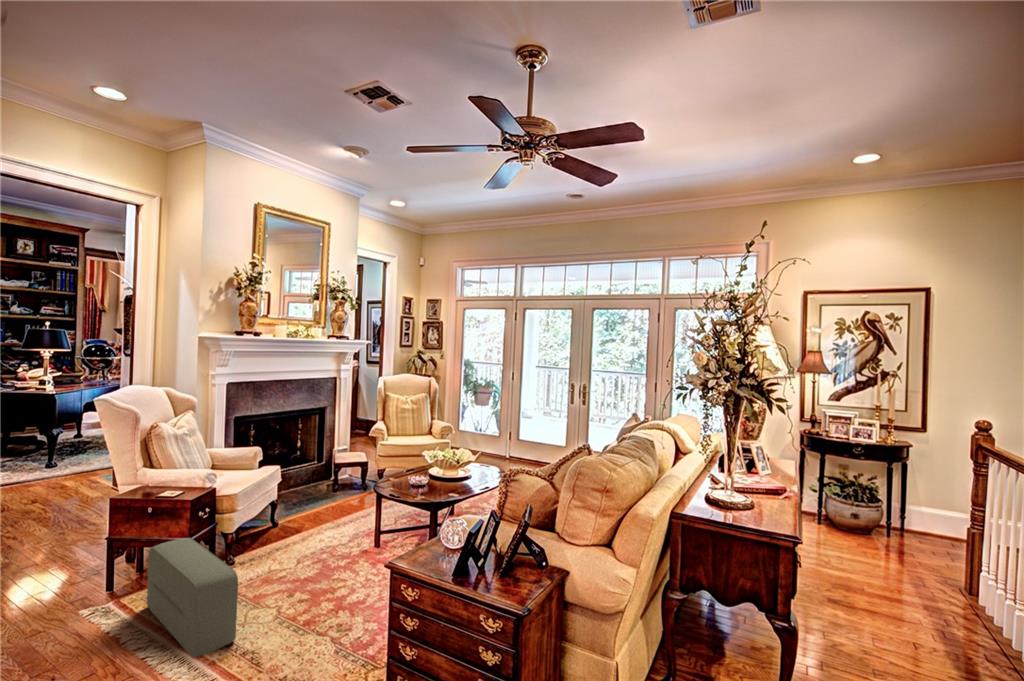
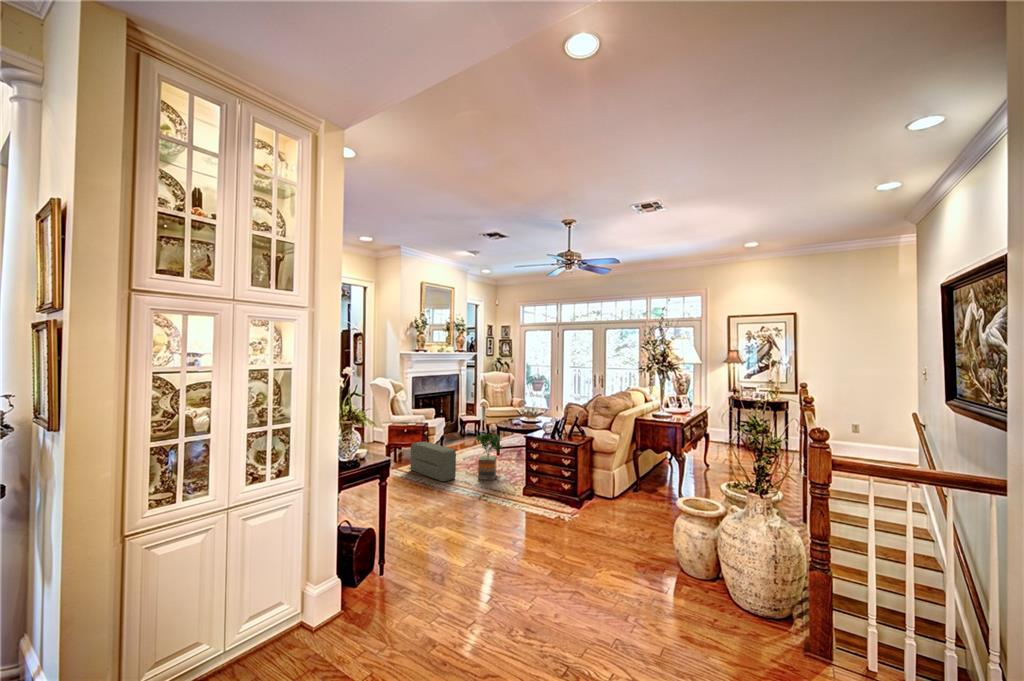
potted tree: none [290,526,361,645] -> present [476,434,503,480]

